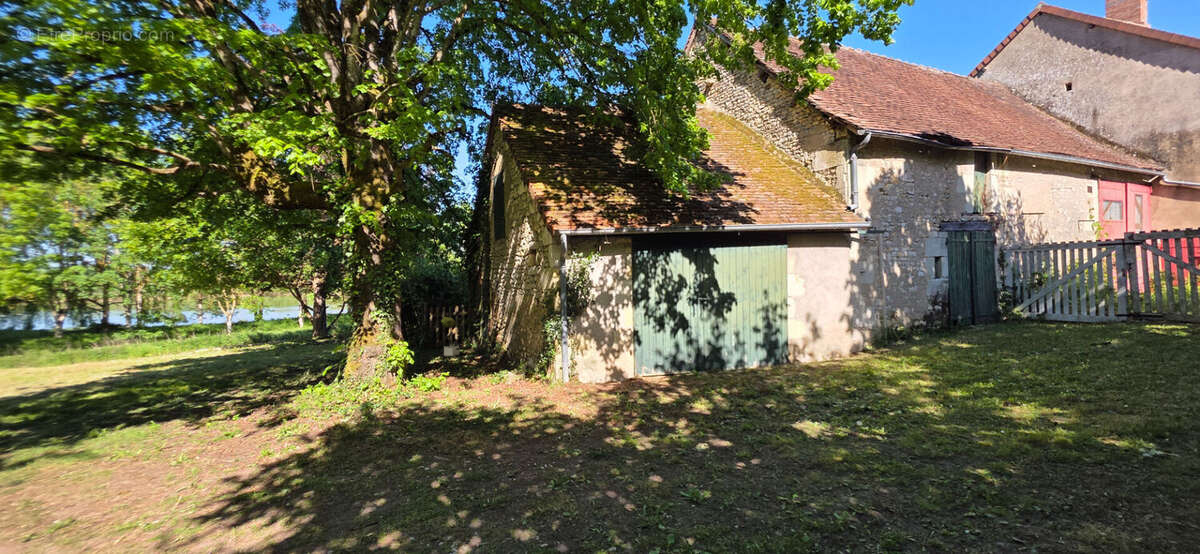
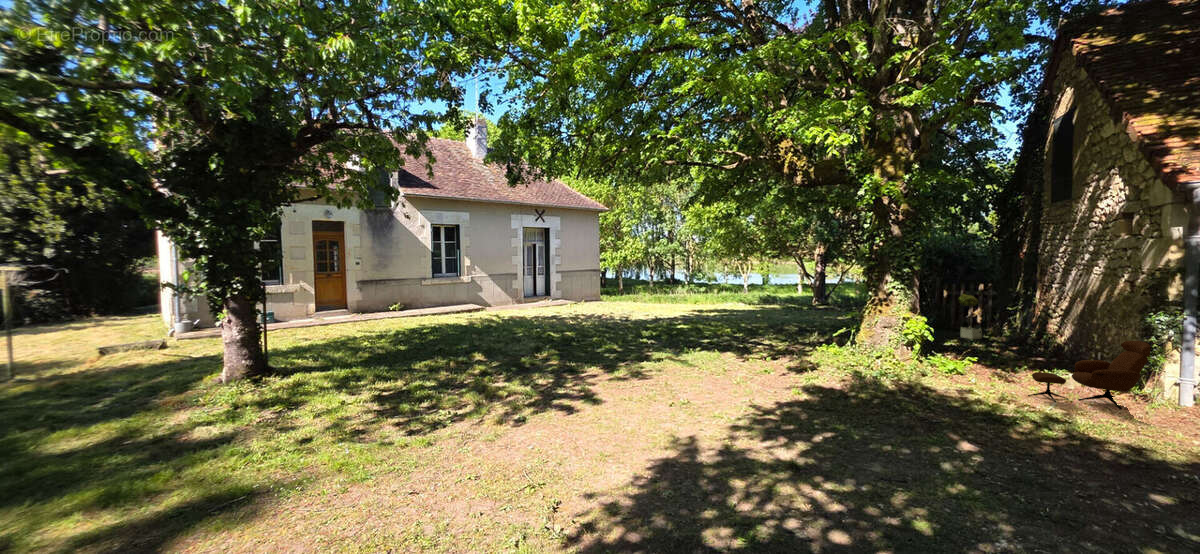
lounge chair: none [482,343,548,400] -> present [1028,341,1150,409]

